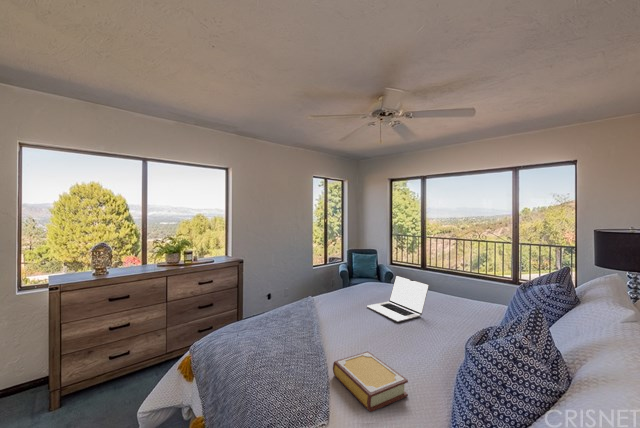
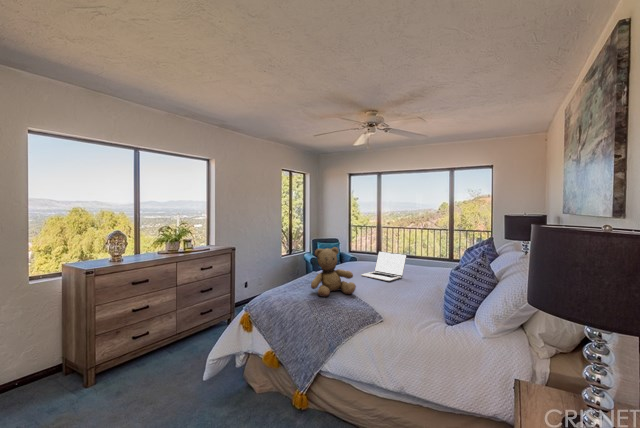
teddy bear: none [279,274,336,345] -> present [311,247,356,297]
book: present [333,351,408,412] -> none [368,292,417,316]

